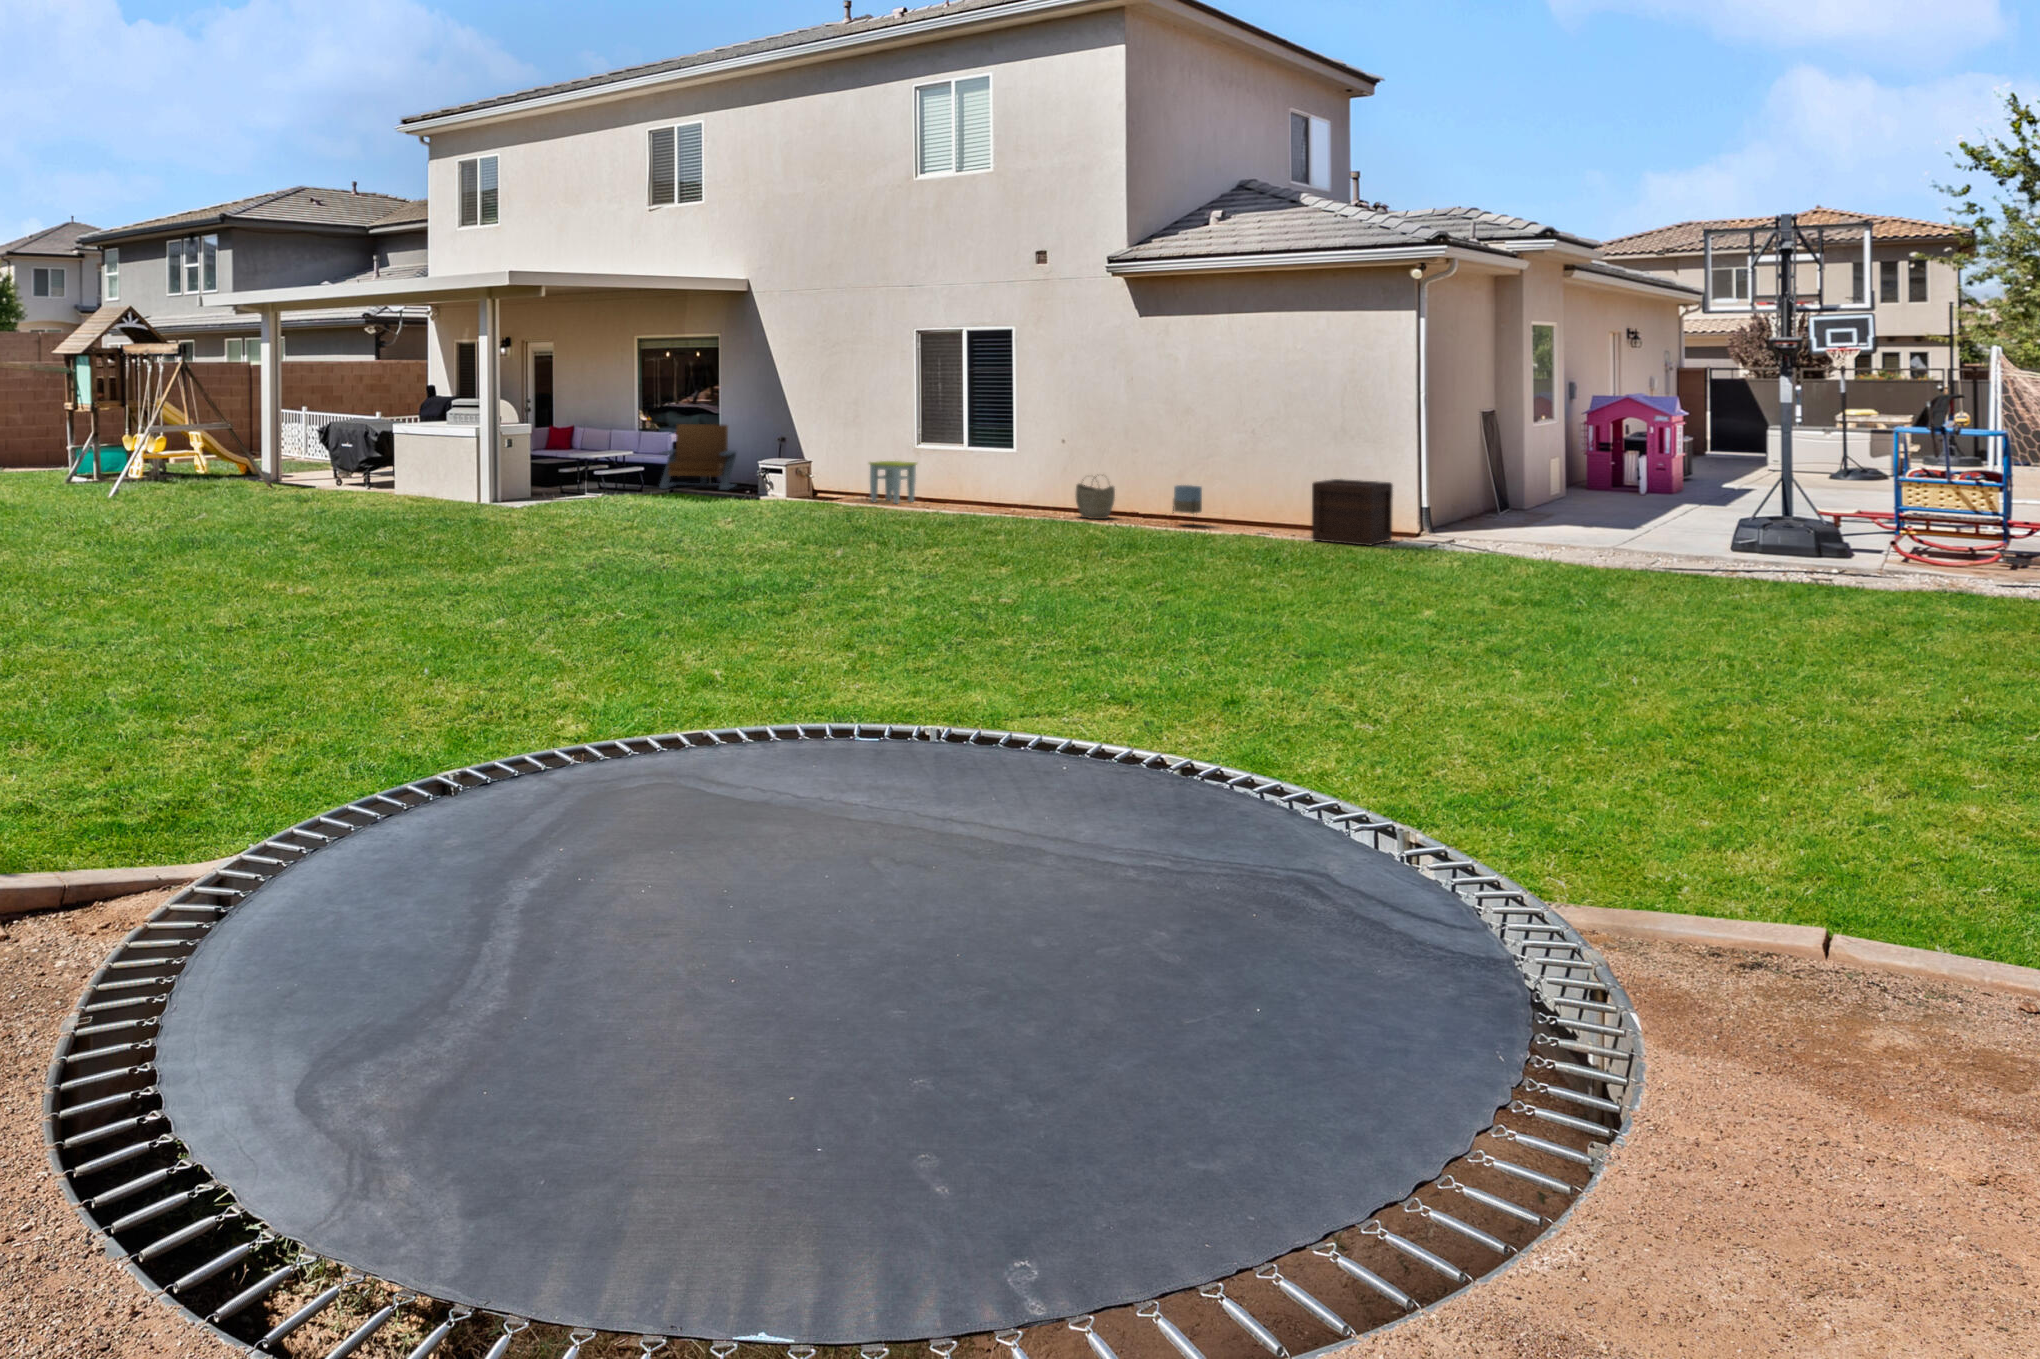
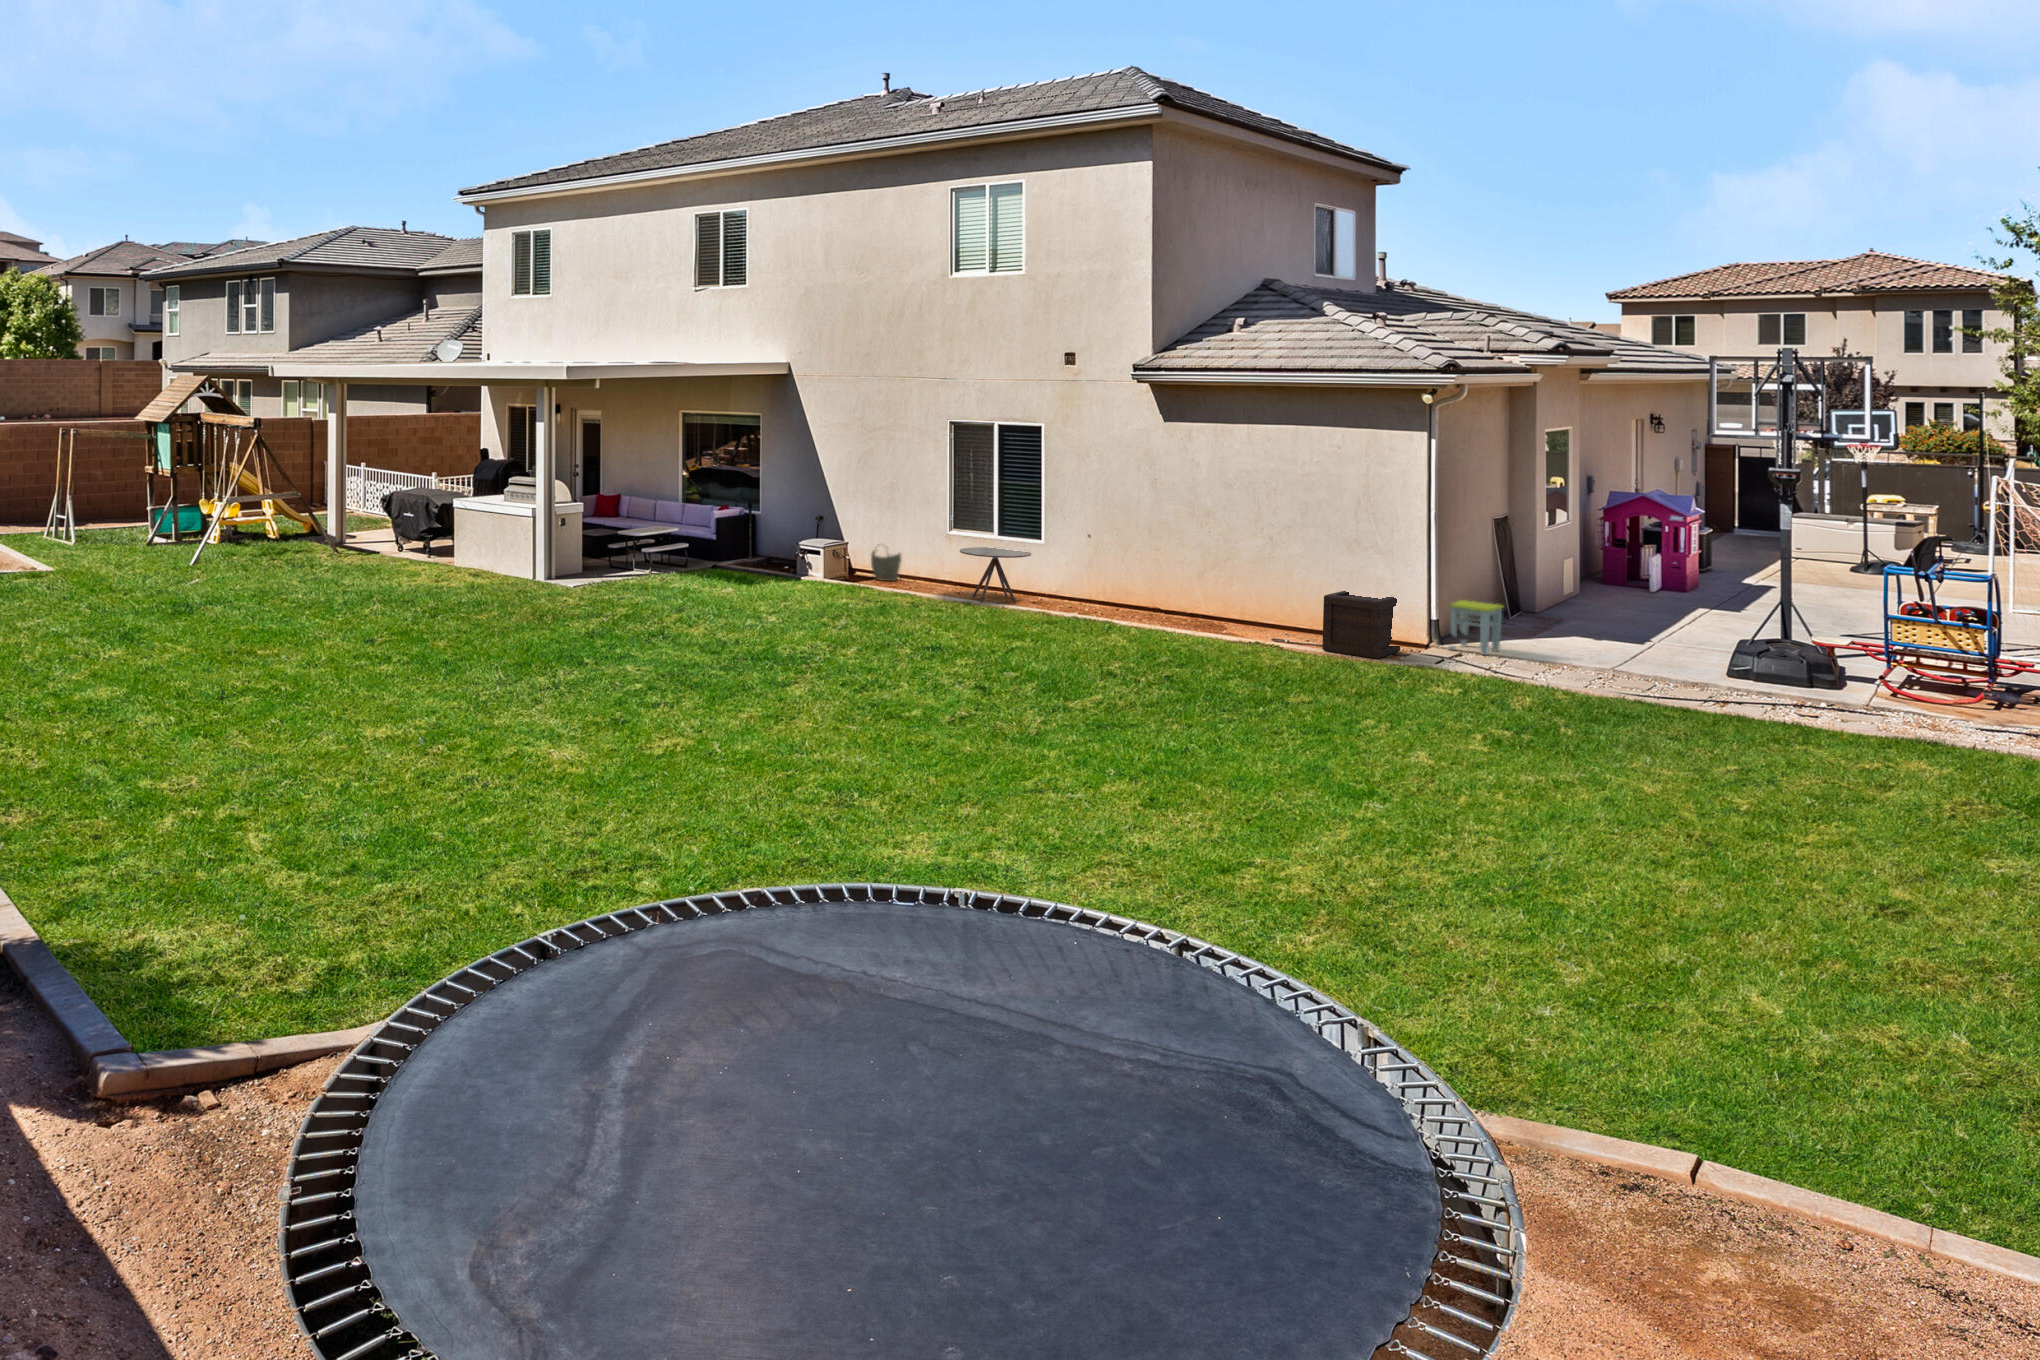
lounge chair: present [659,424,736,490] -> none [702,500,777,566]
round table: none [929,457,1004,512] -> present [960,547,1031,603]
stool: present [869,461,917,504] -> present [1448,600,1503,655]
woven basket: present [1075,476,1115,519] -> present [871,547,901,581]
planter: present [1173,485,1202,514] -> none [1191,587,1220,628]

